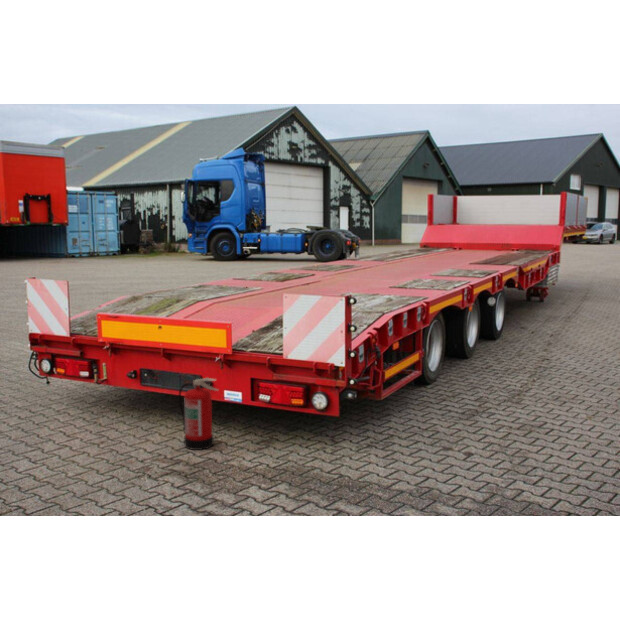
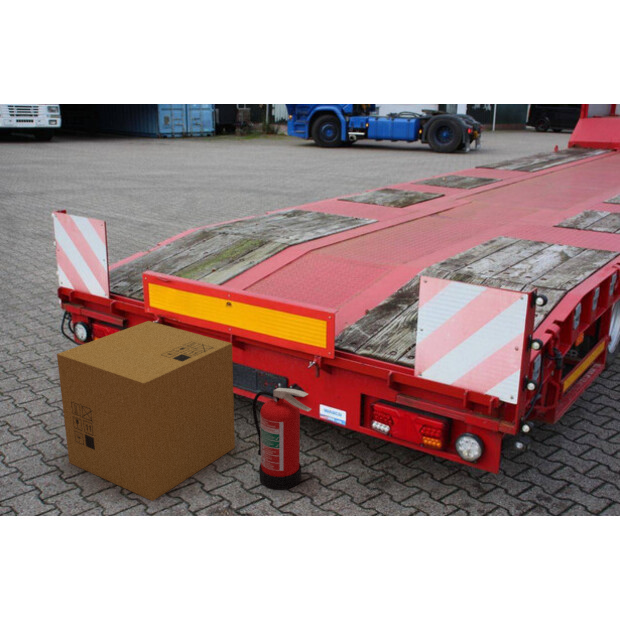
cardboard box: none [40,349,165,460] -> present [57,321,235,501]

